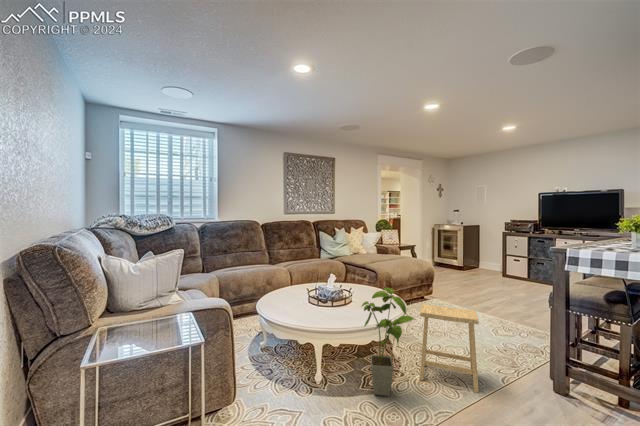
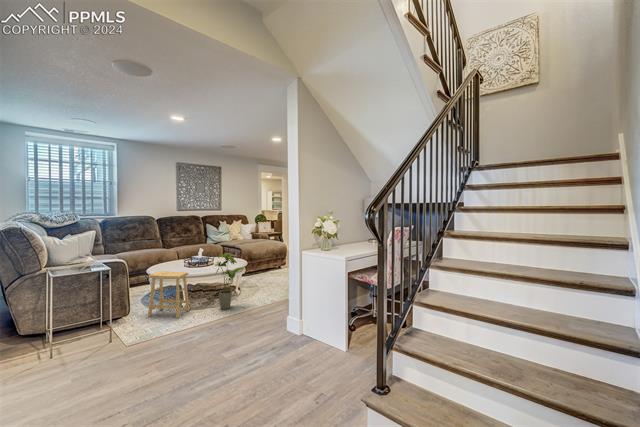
footstool: present [420,304,479,393] -> present [148,271,190,318]

